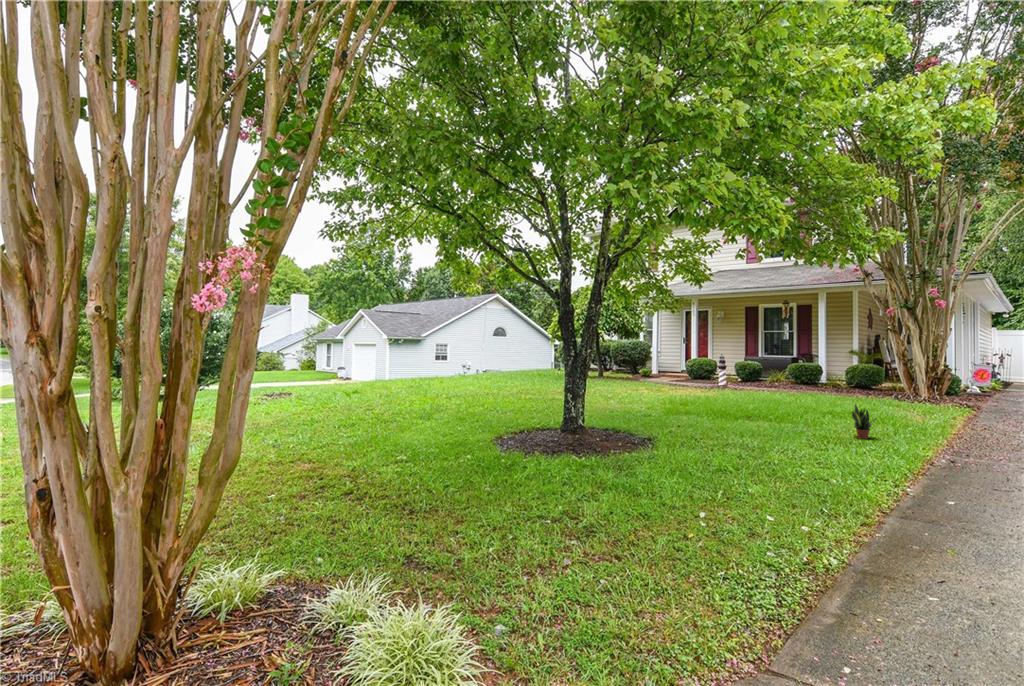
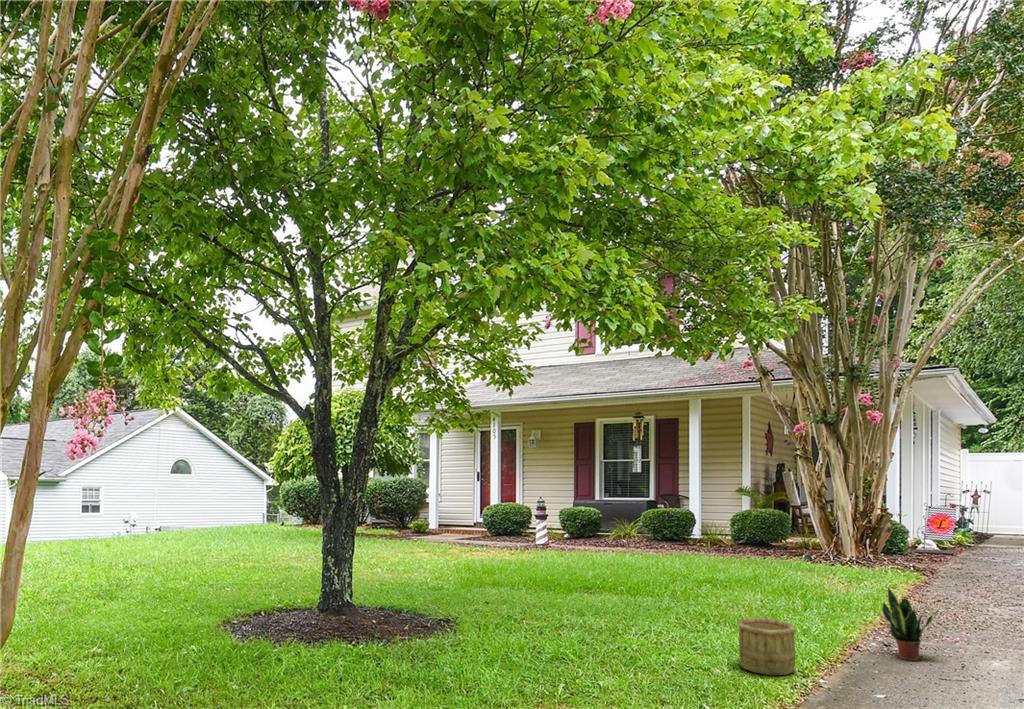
wooden bucket: none [760,413,789,438] -> present [737,618,796,675]

